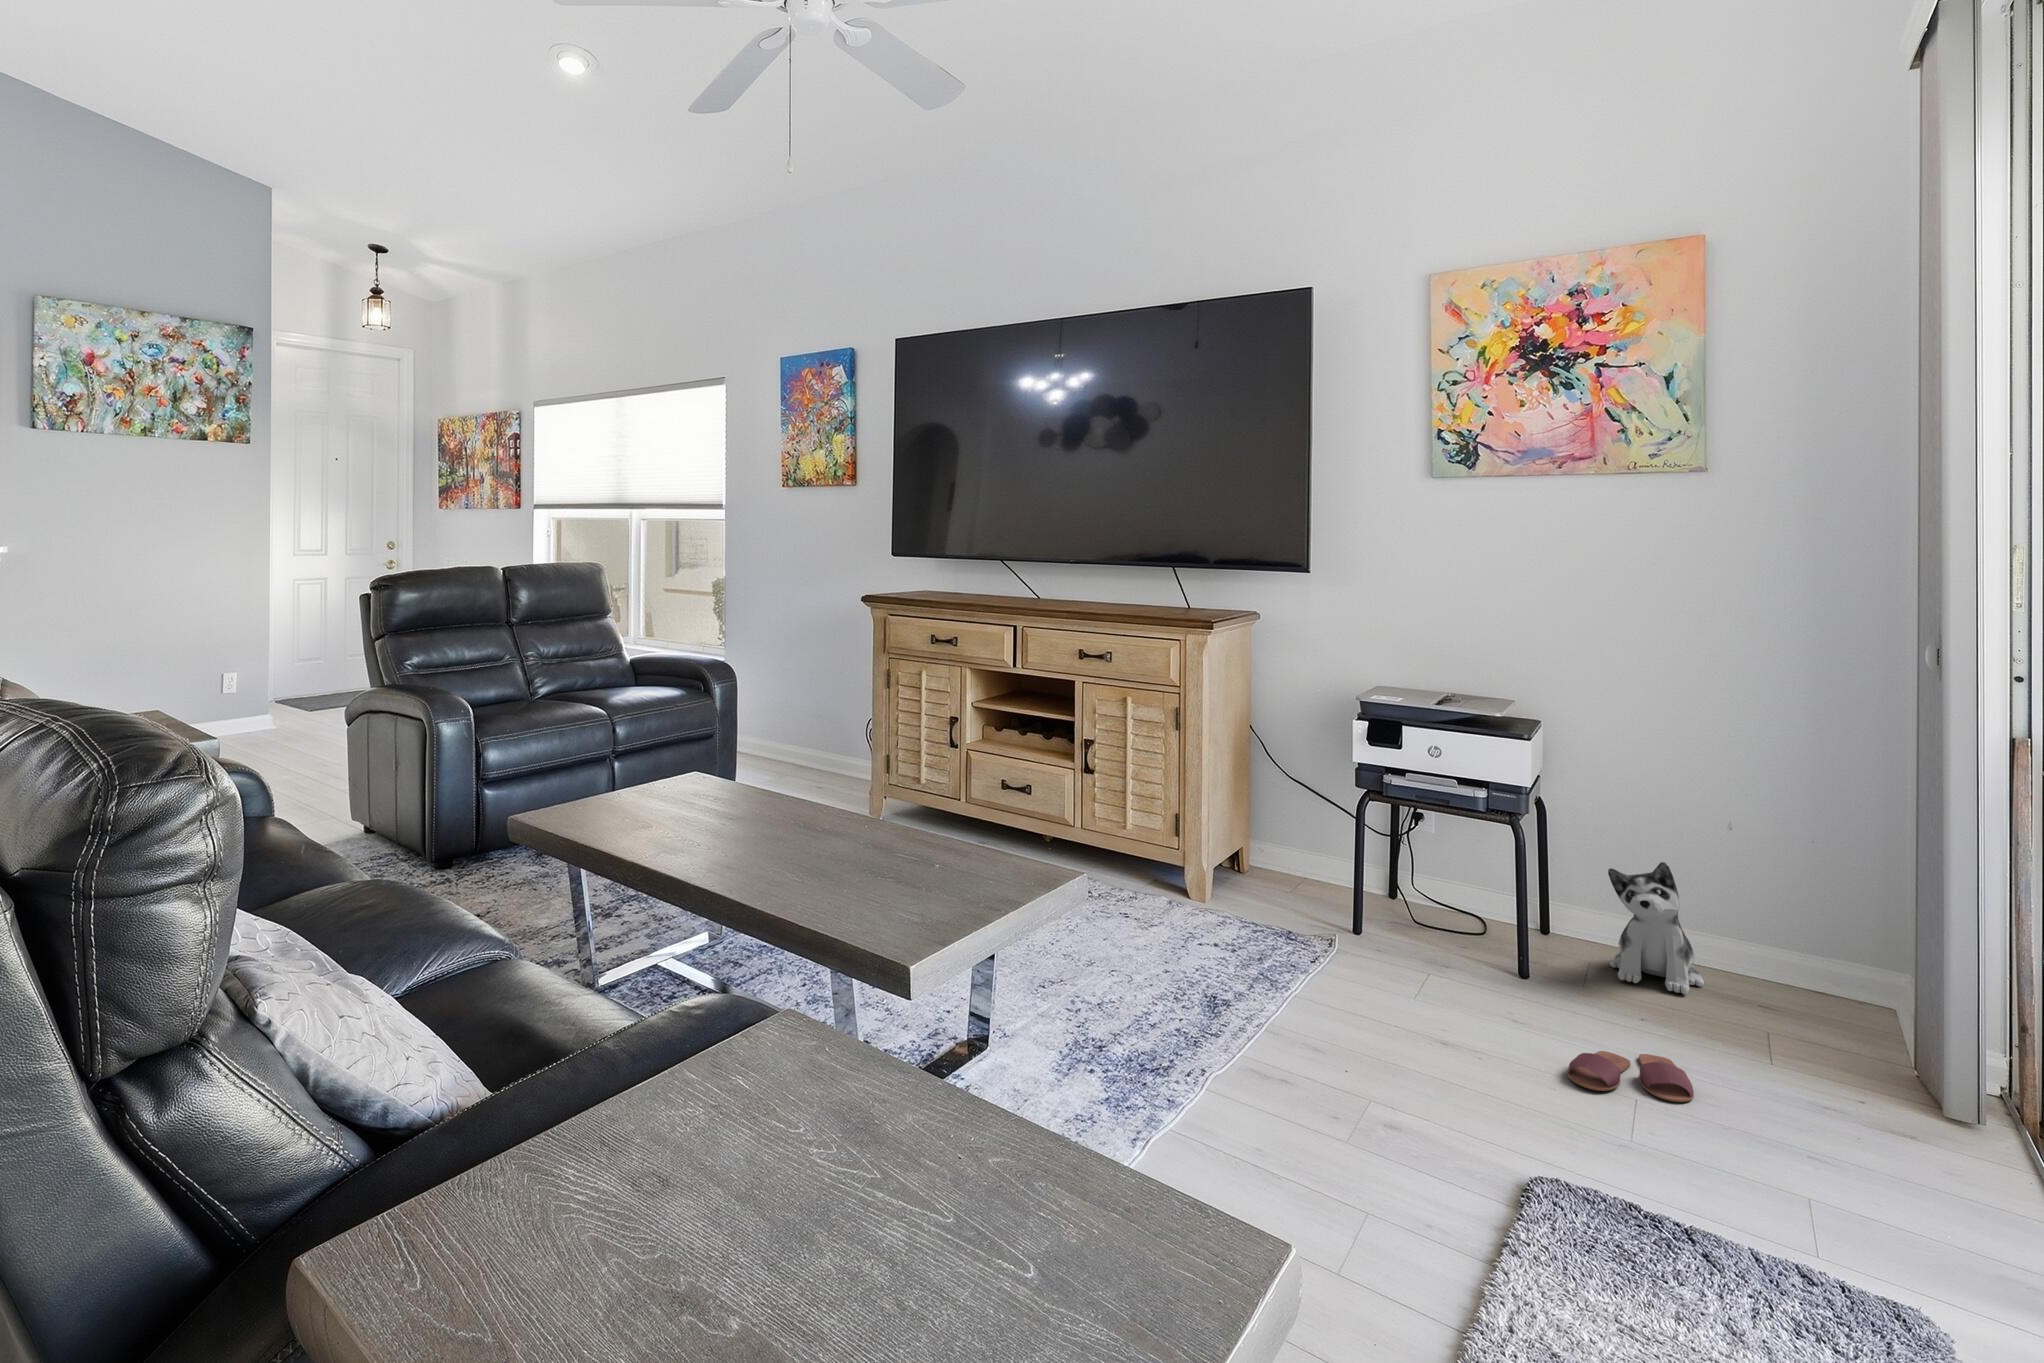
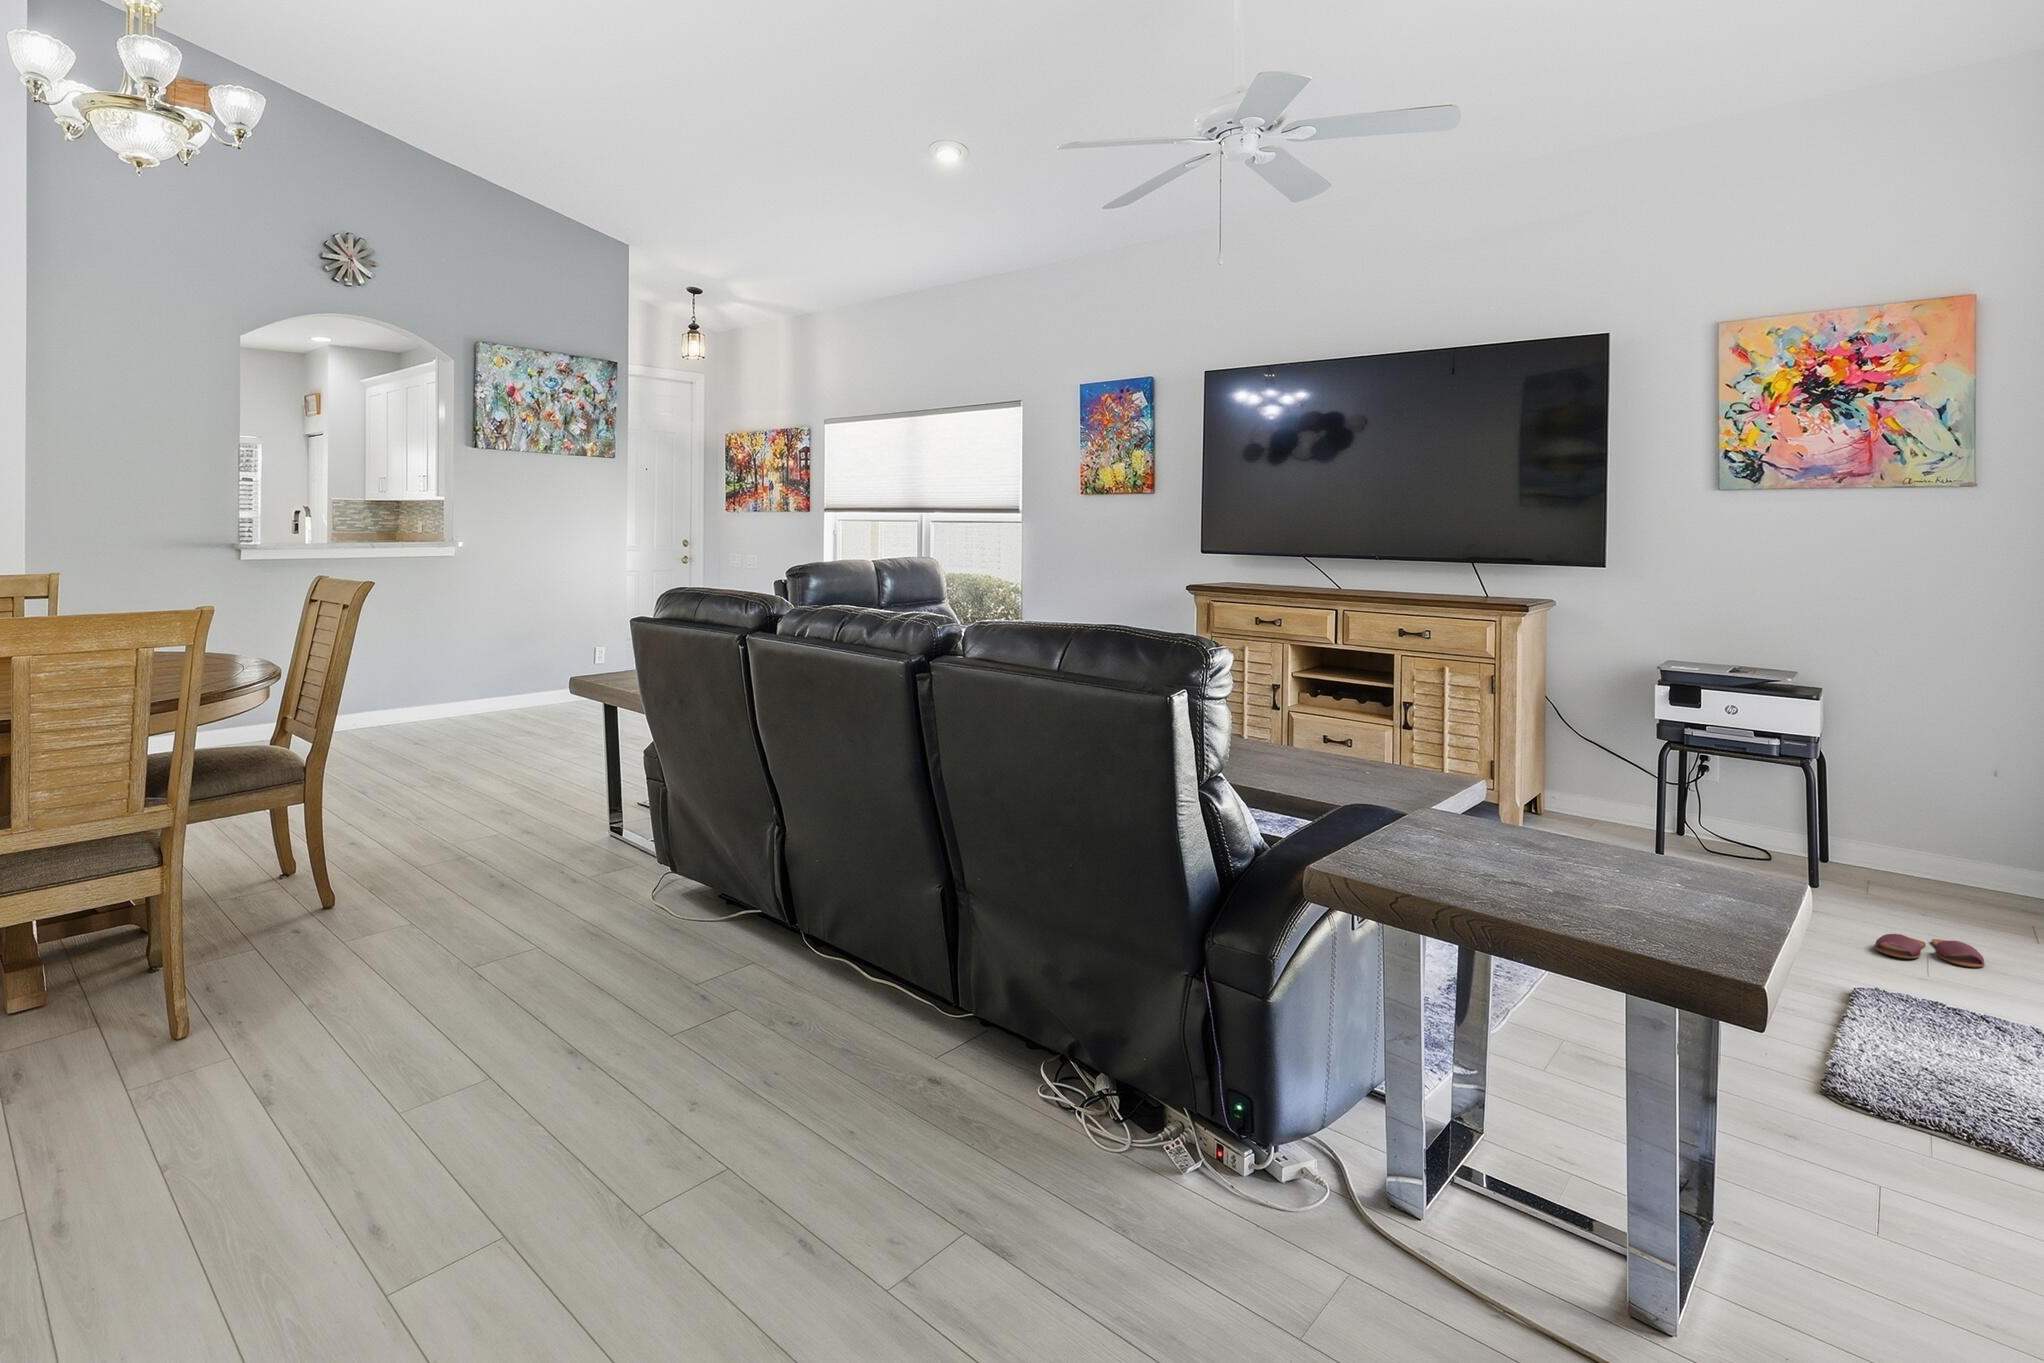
plush toy: present [1608,862,1704,994] -> none [1887,801,1975,906]

